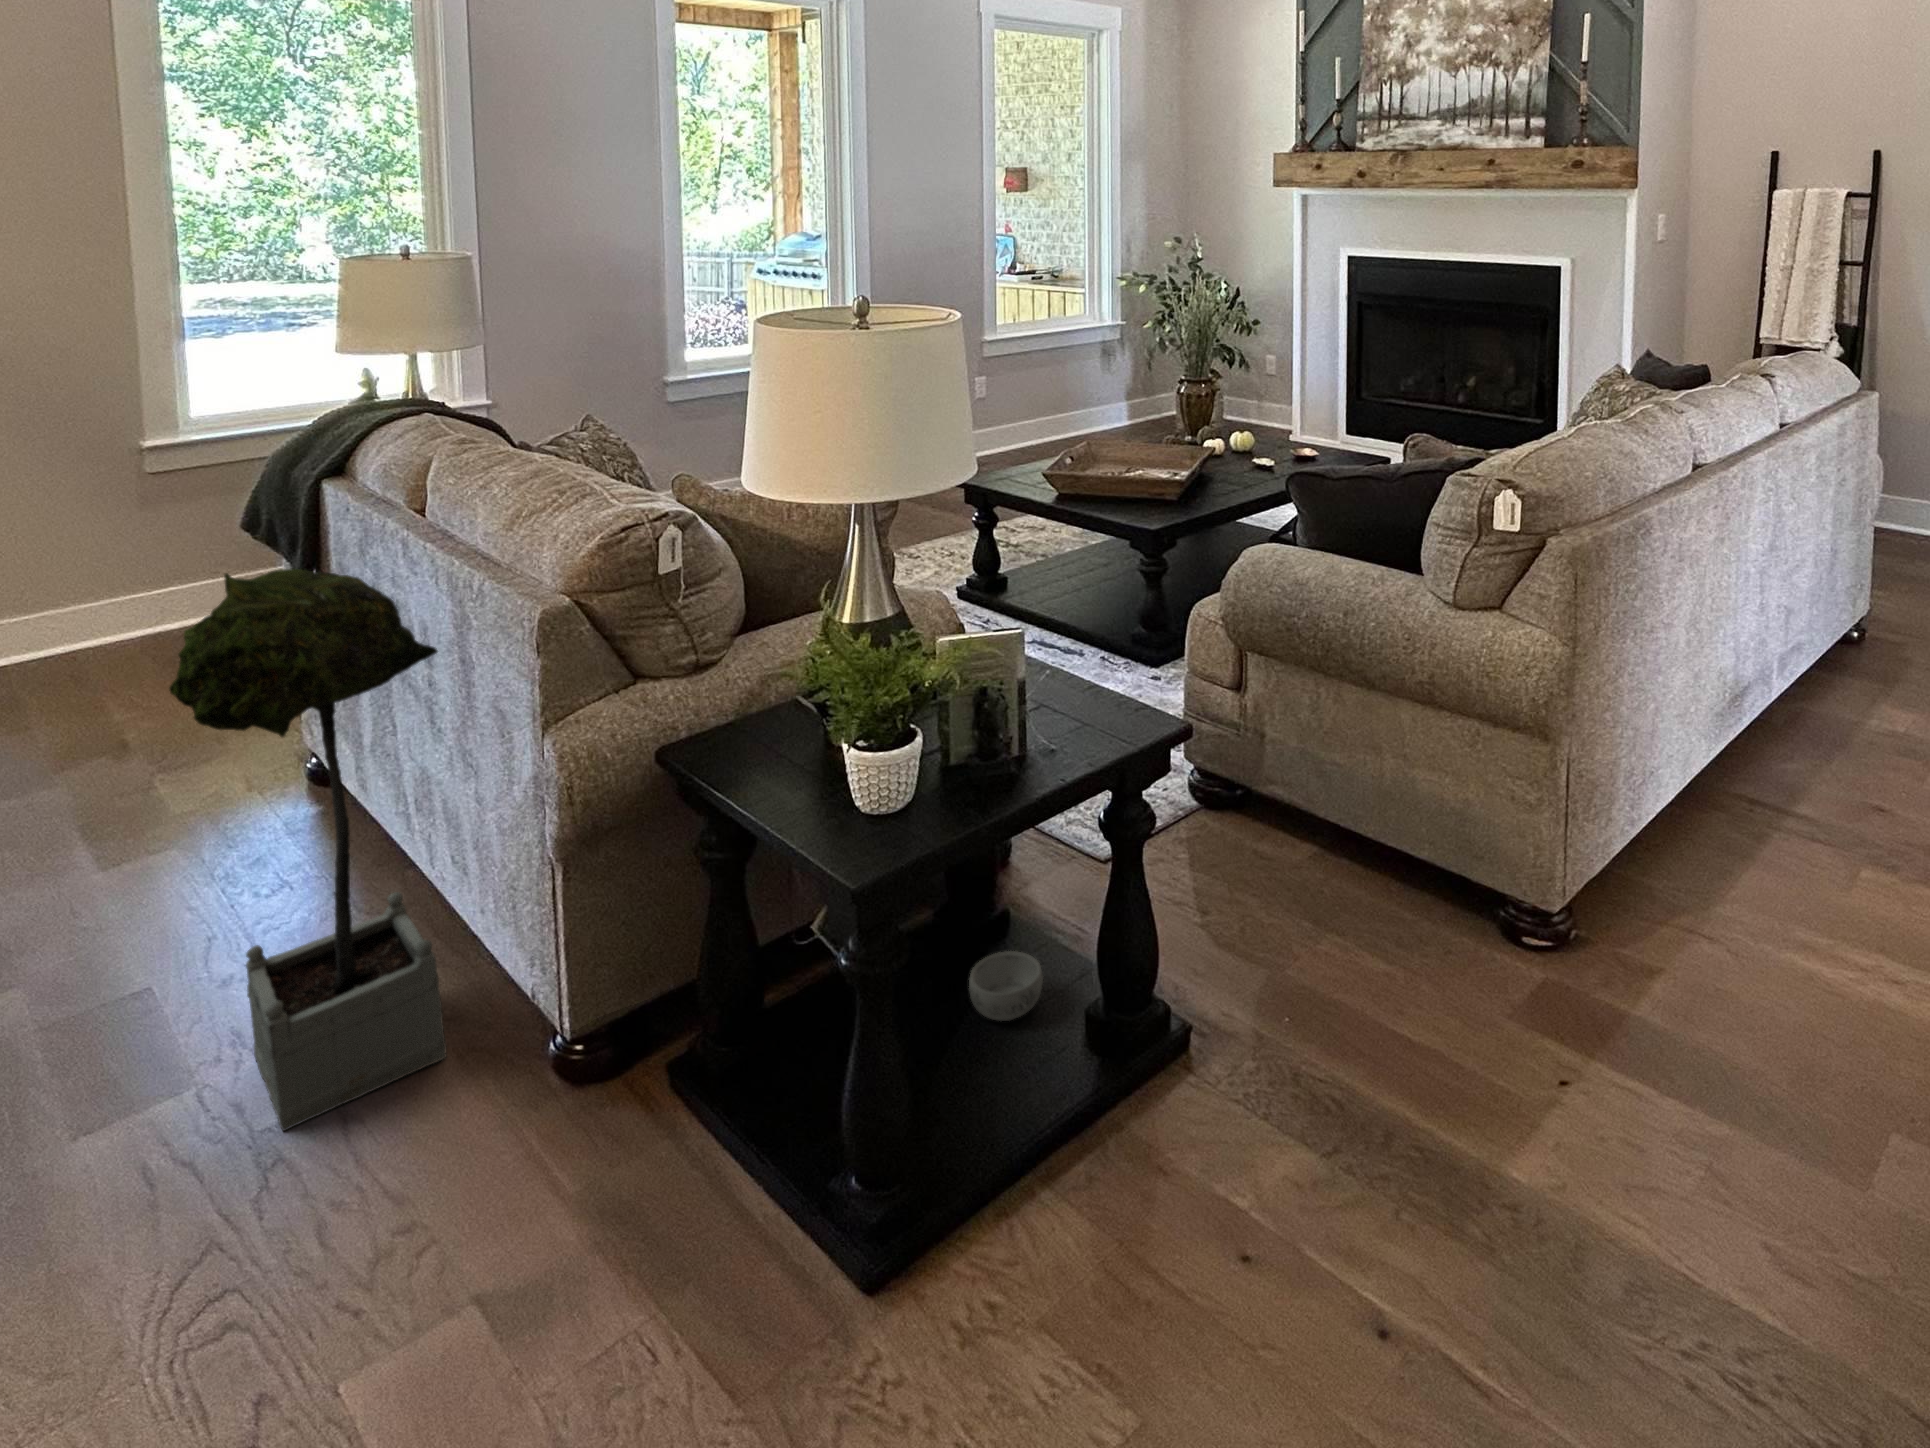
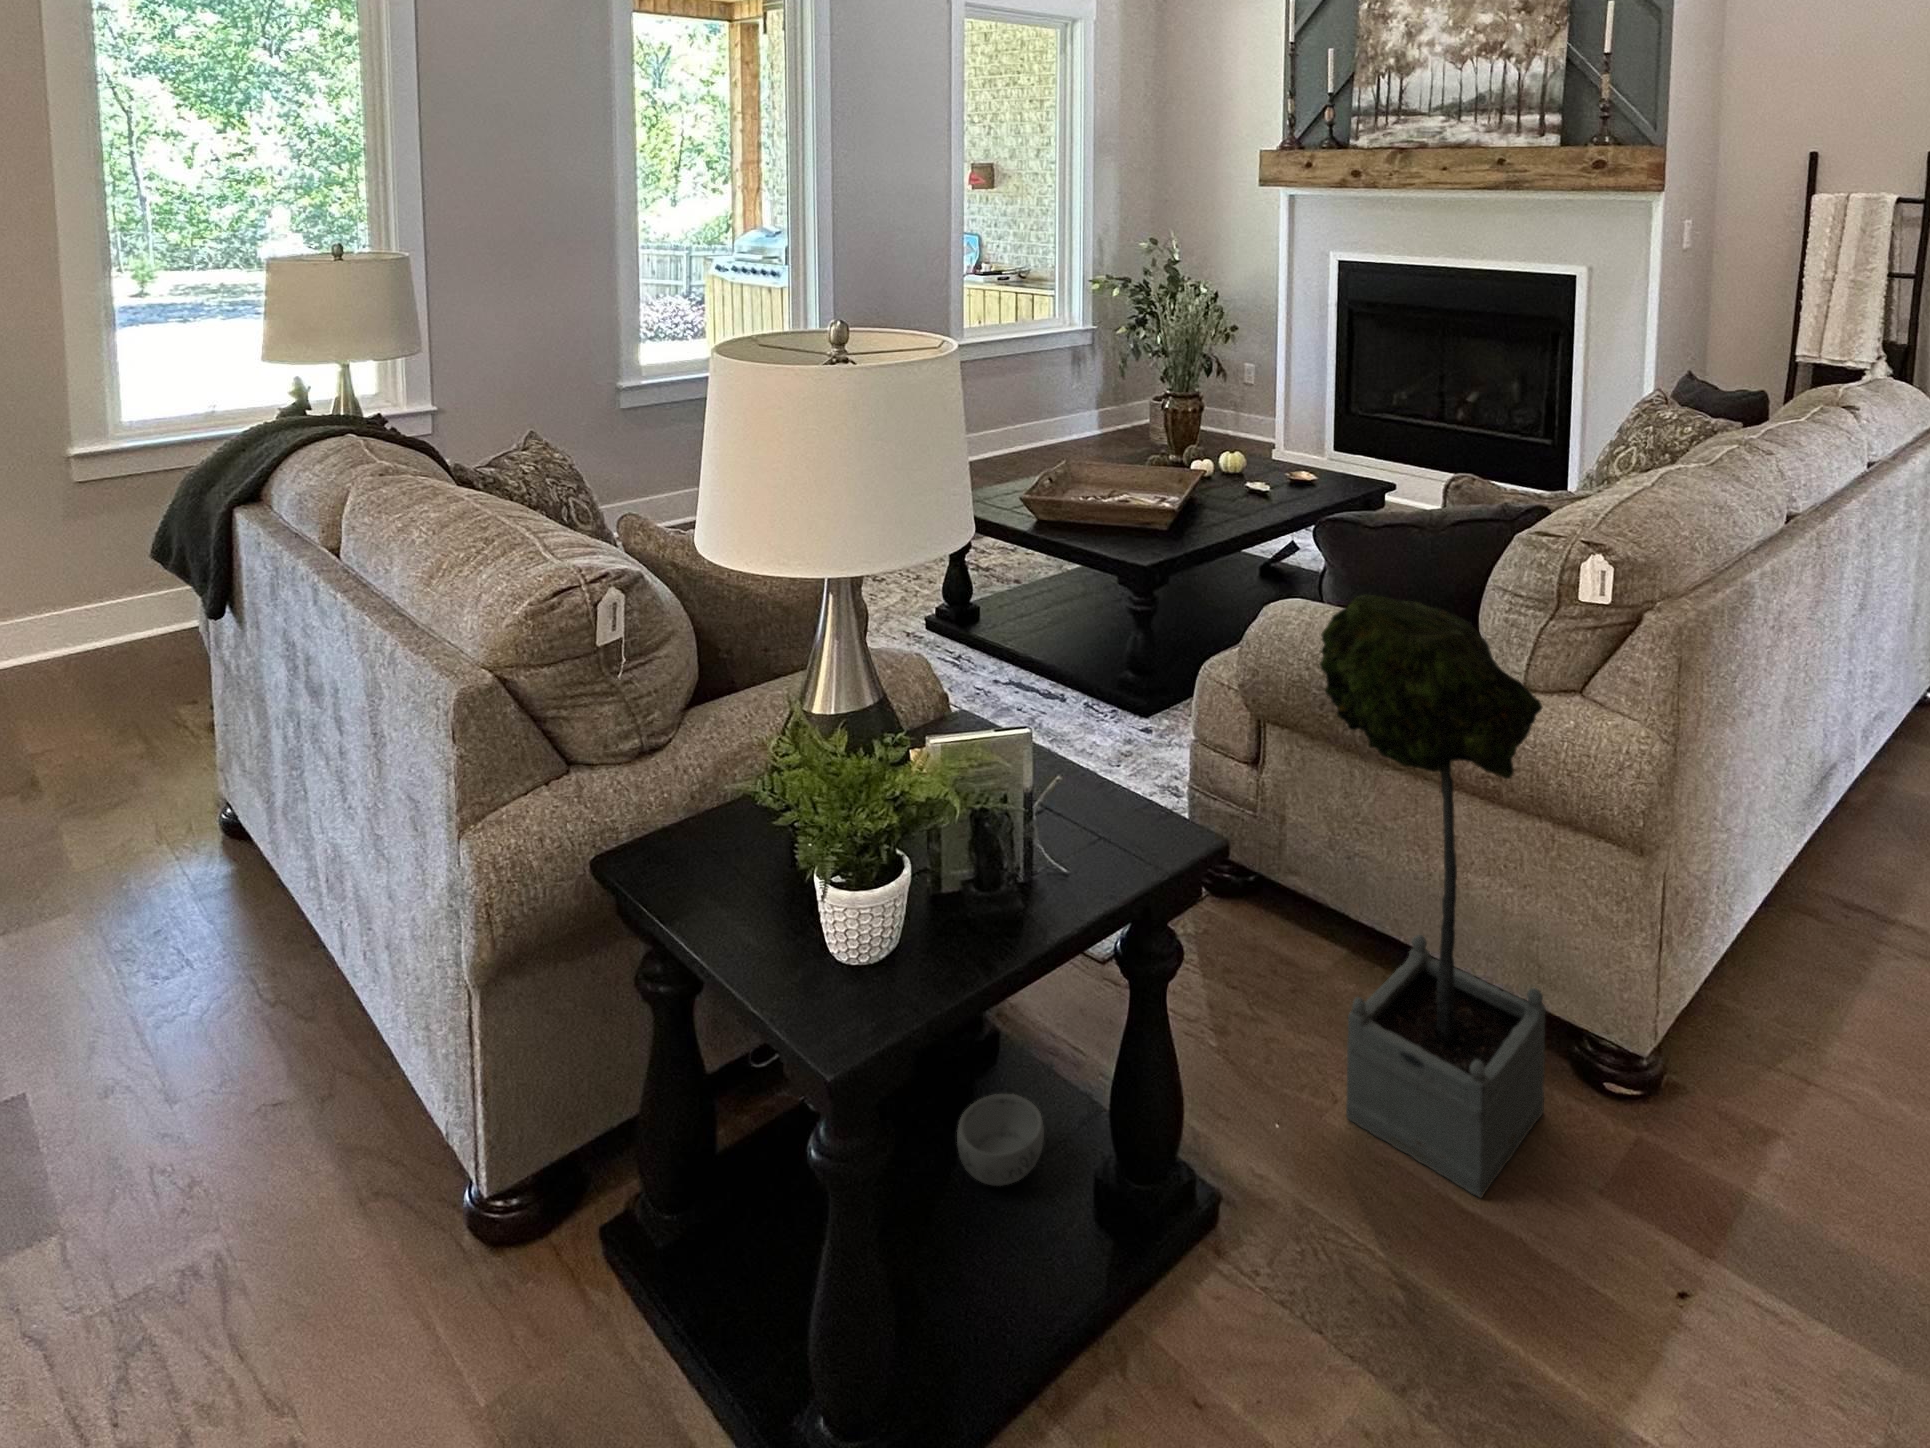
potted tree: present [169,568,447,1131] -> present [1320,594,1546,1198]

